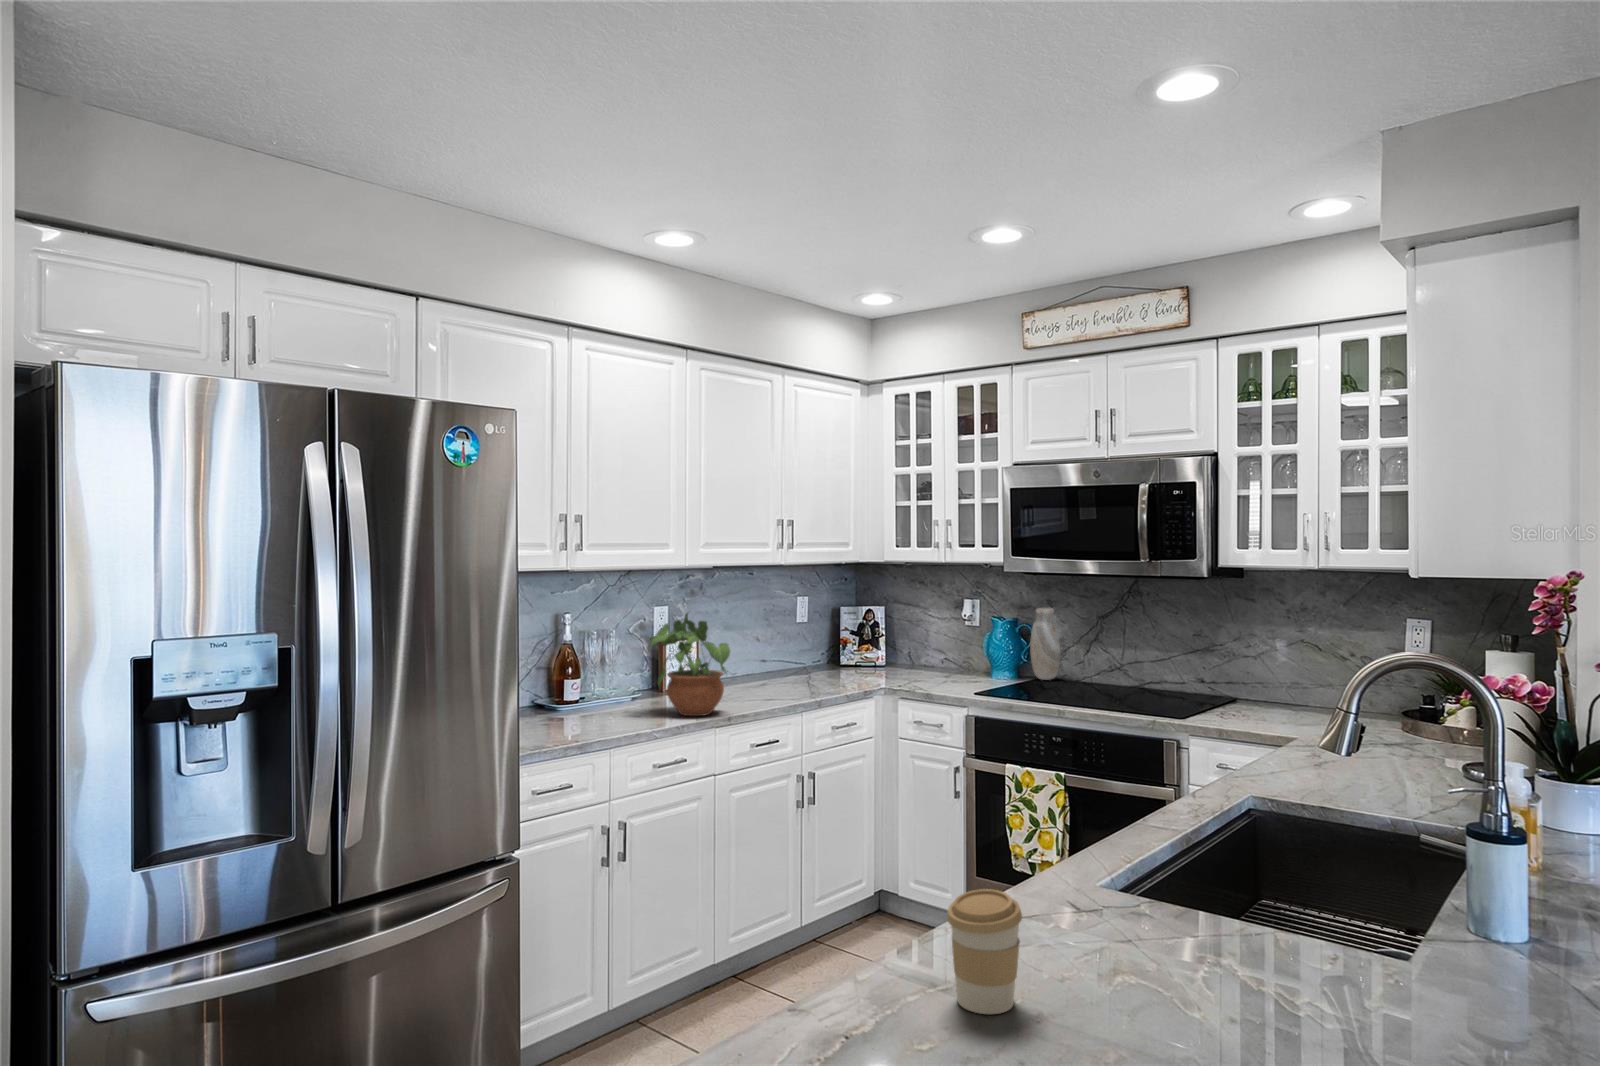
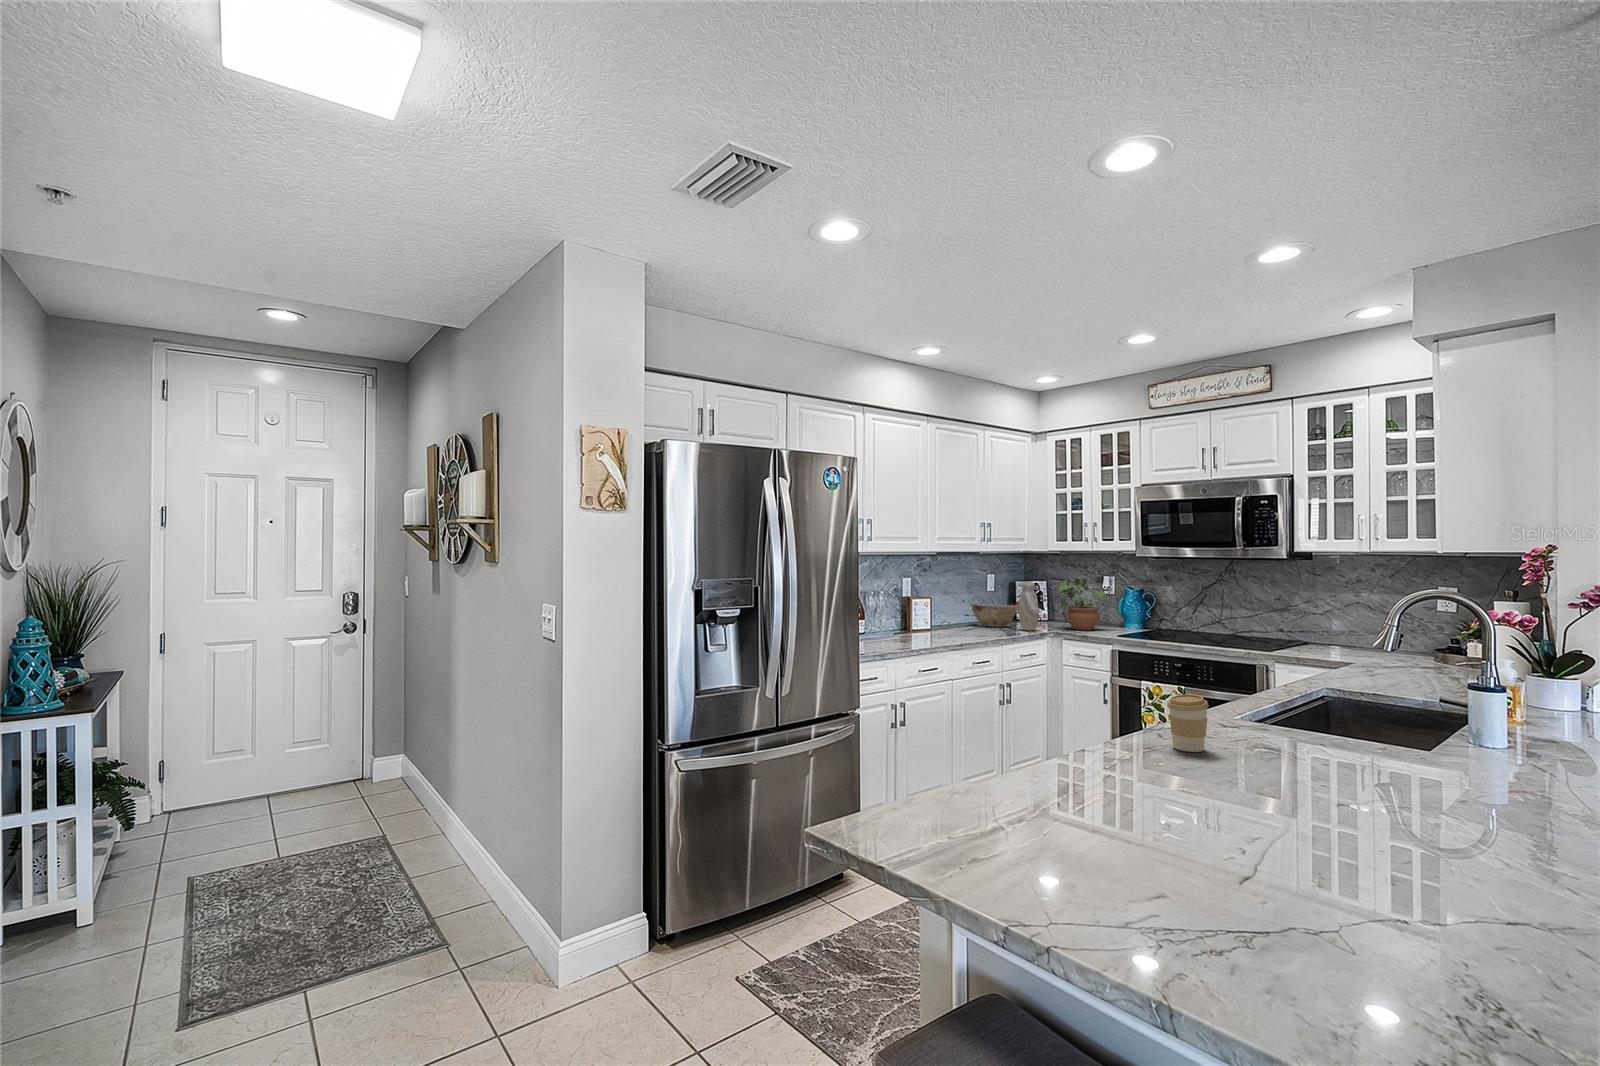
vase: present [1030,608,1060,680] -> present [1019,583,1039,631]
potted plant: present [648,612,730,716] -> present [1055,574,1106,631]
bowl: none [770,640,838,678] -> present [971,602,1018,627]

